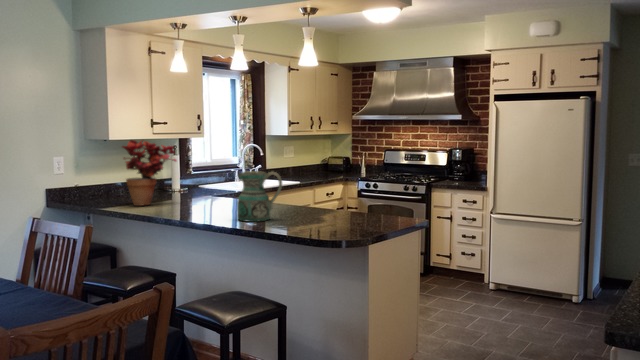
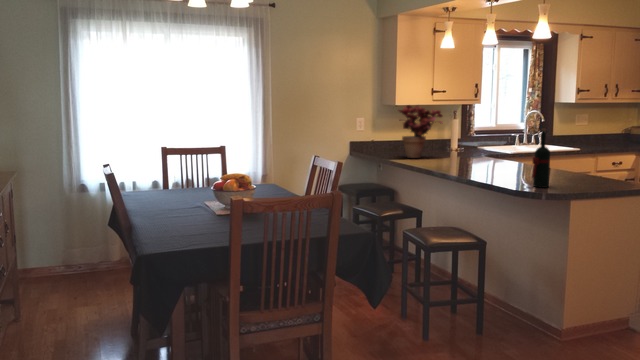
wine bottle: none [322,166,339,233] -> present [532,129,550,187]
ceramic pitcher: present [237,171,282,222] -> none [473,132,513,175]

